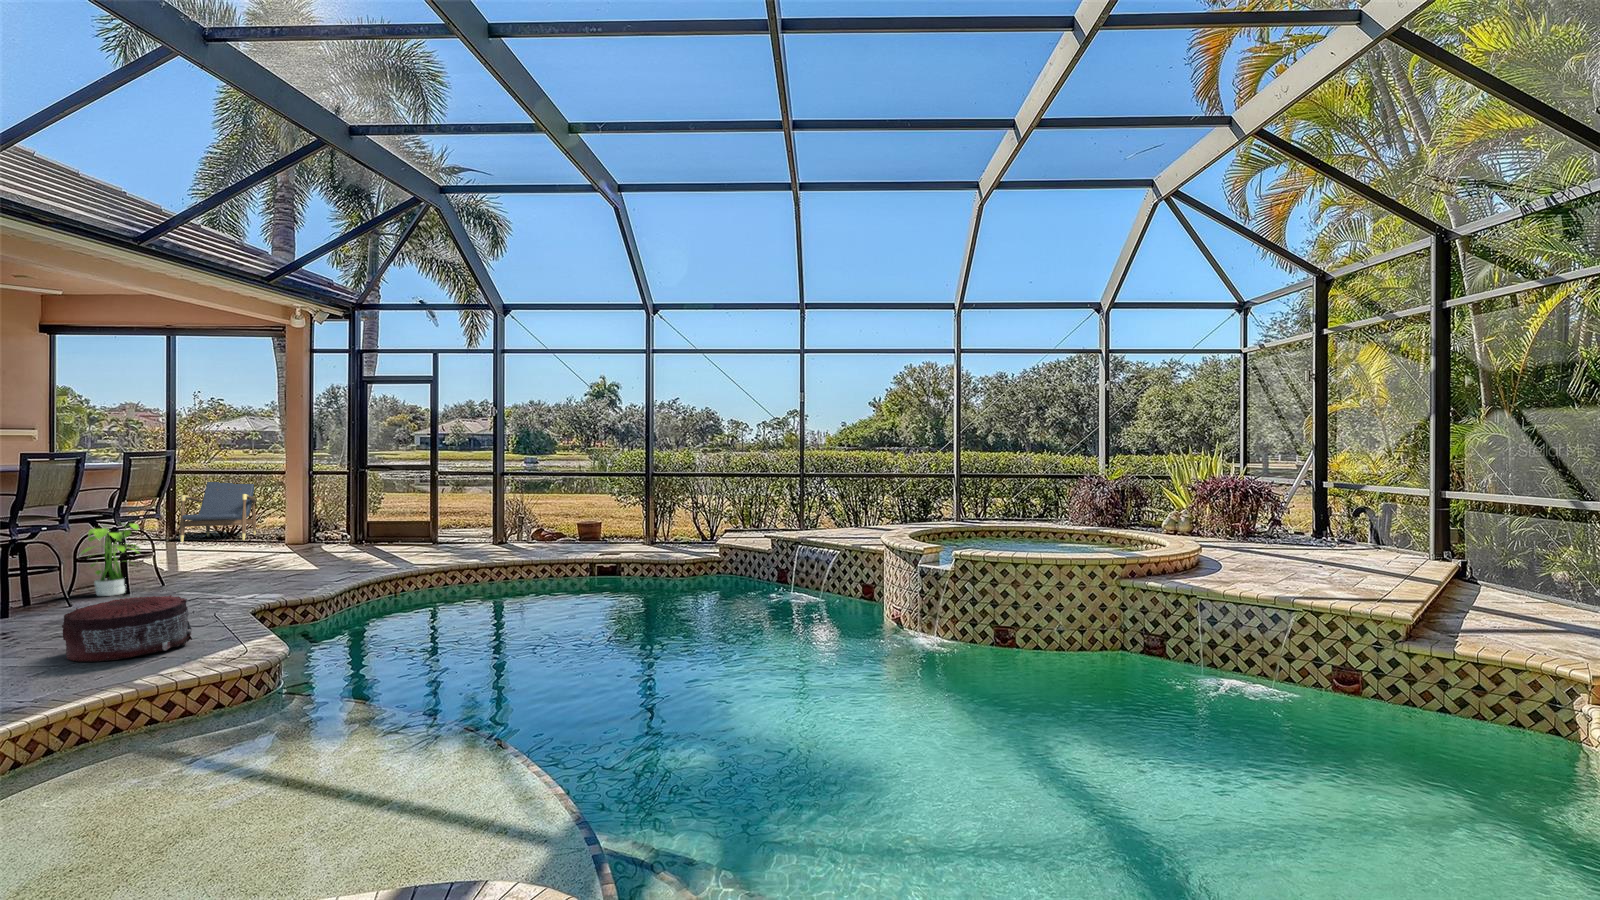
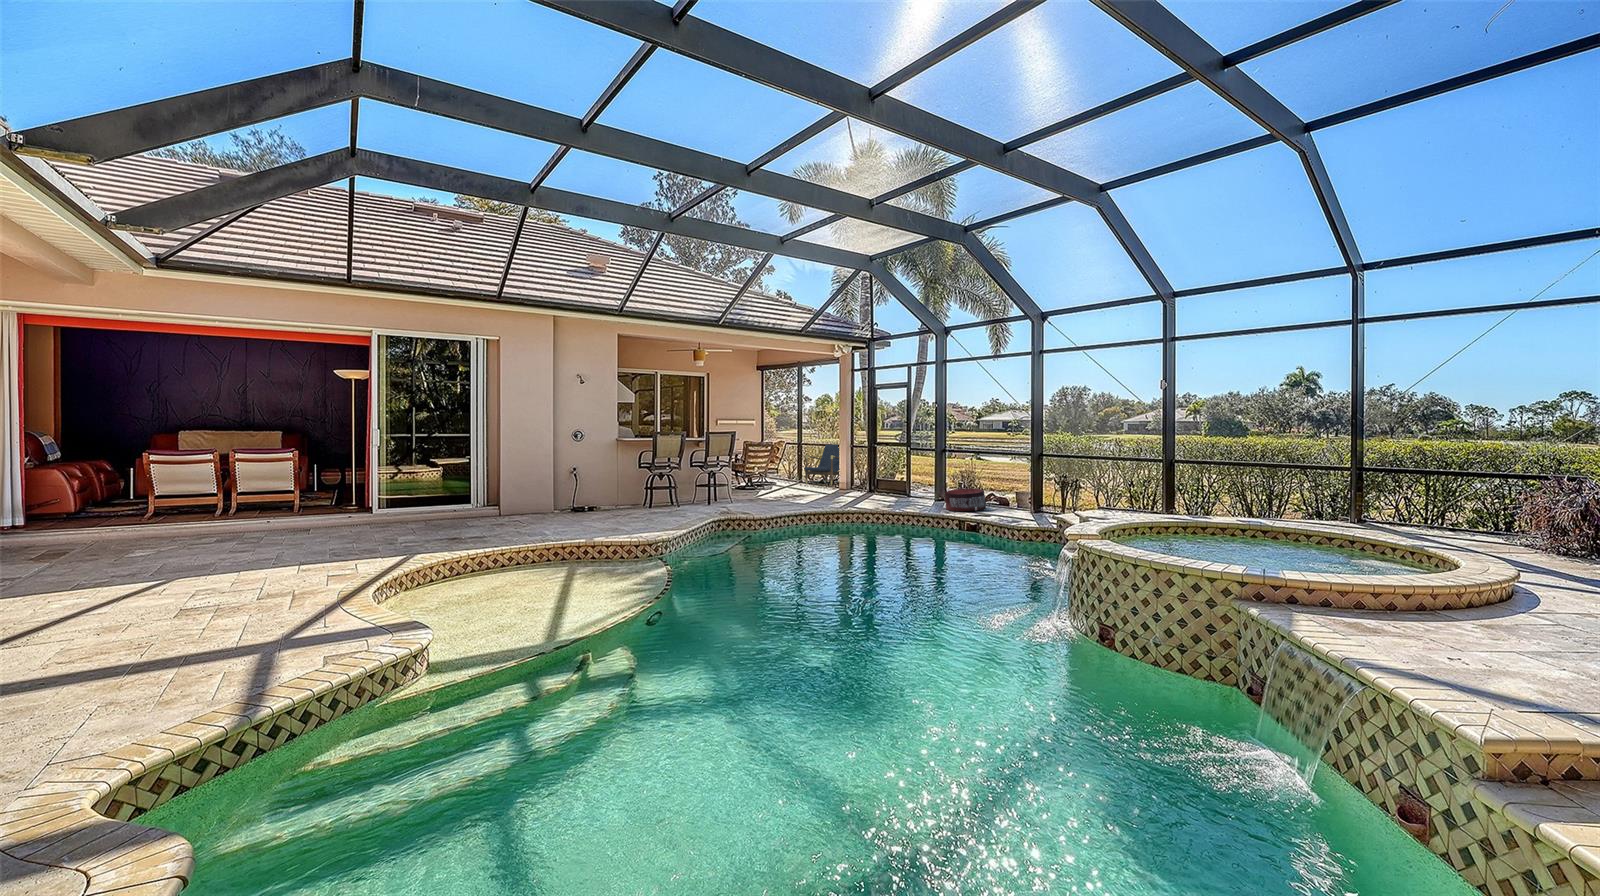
potted plant: present [81,523,140,596] -> none [687,467,713,506]
pouf: present [62,595,192,662] -> present [945,488,986,511]

